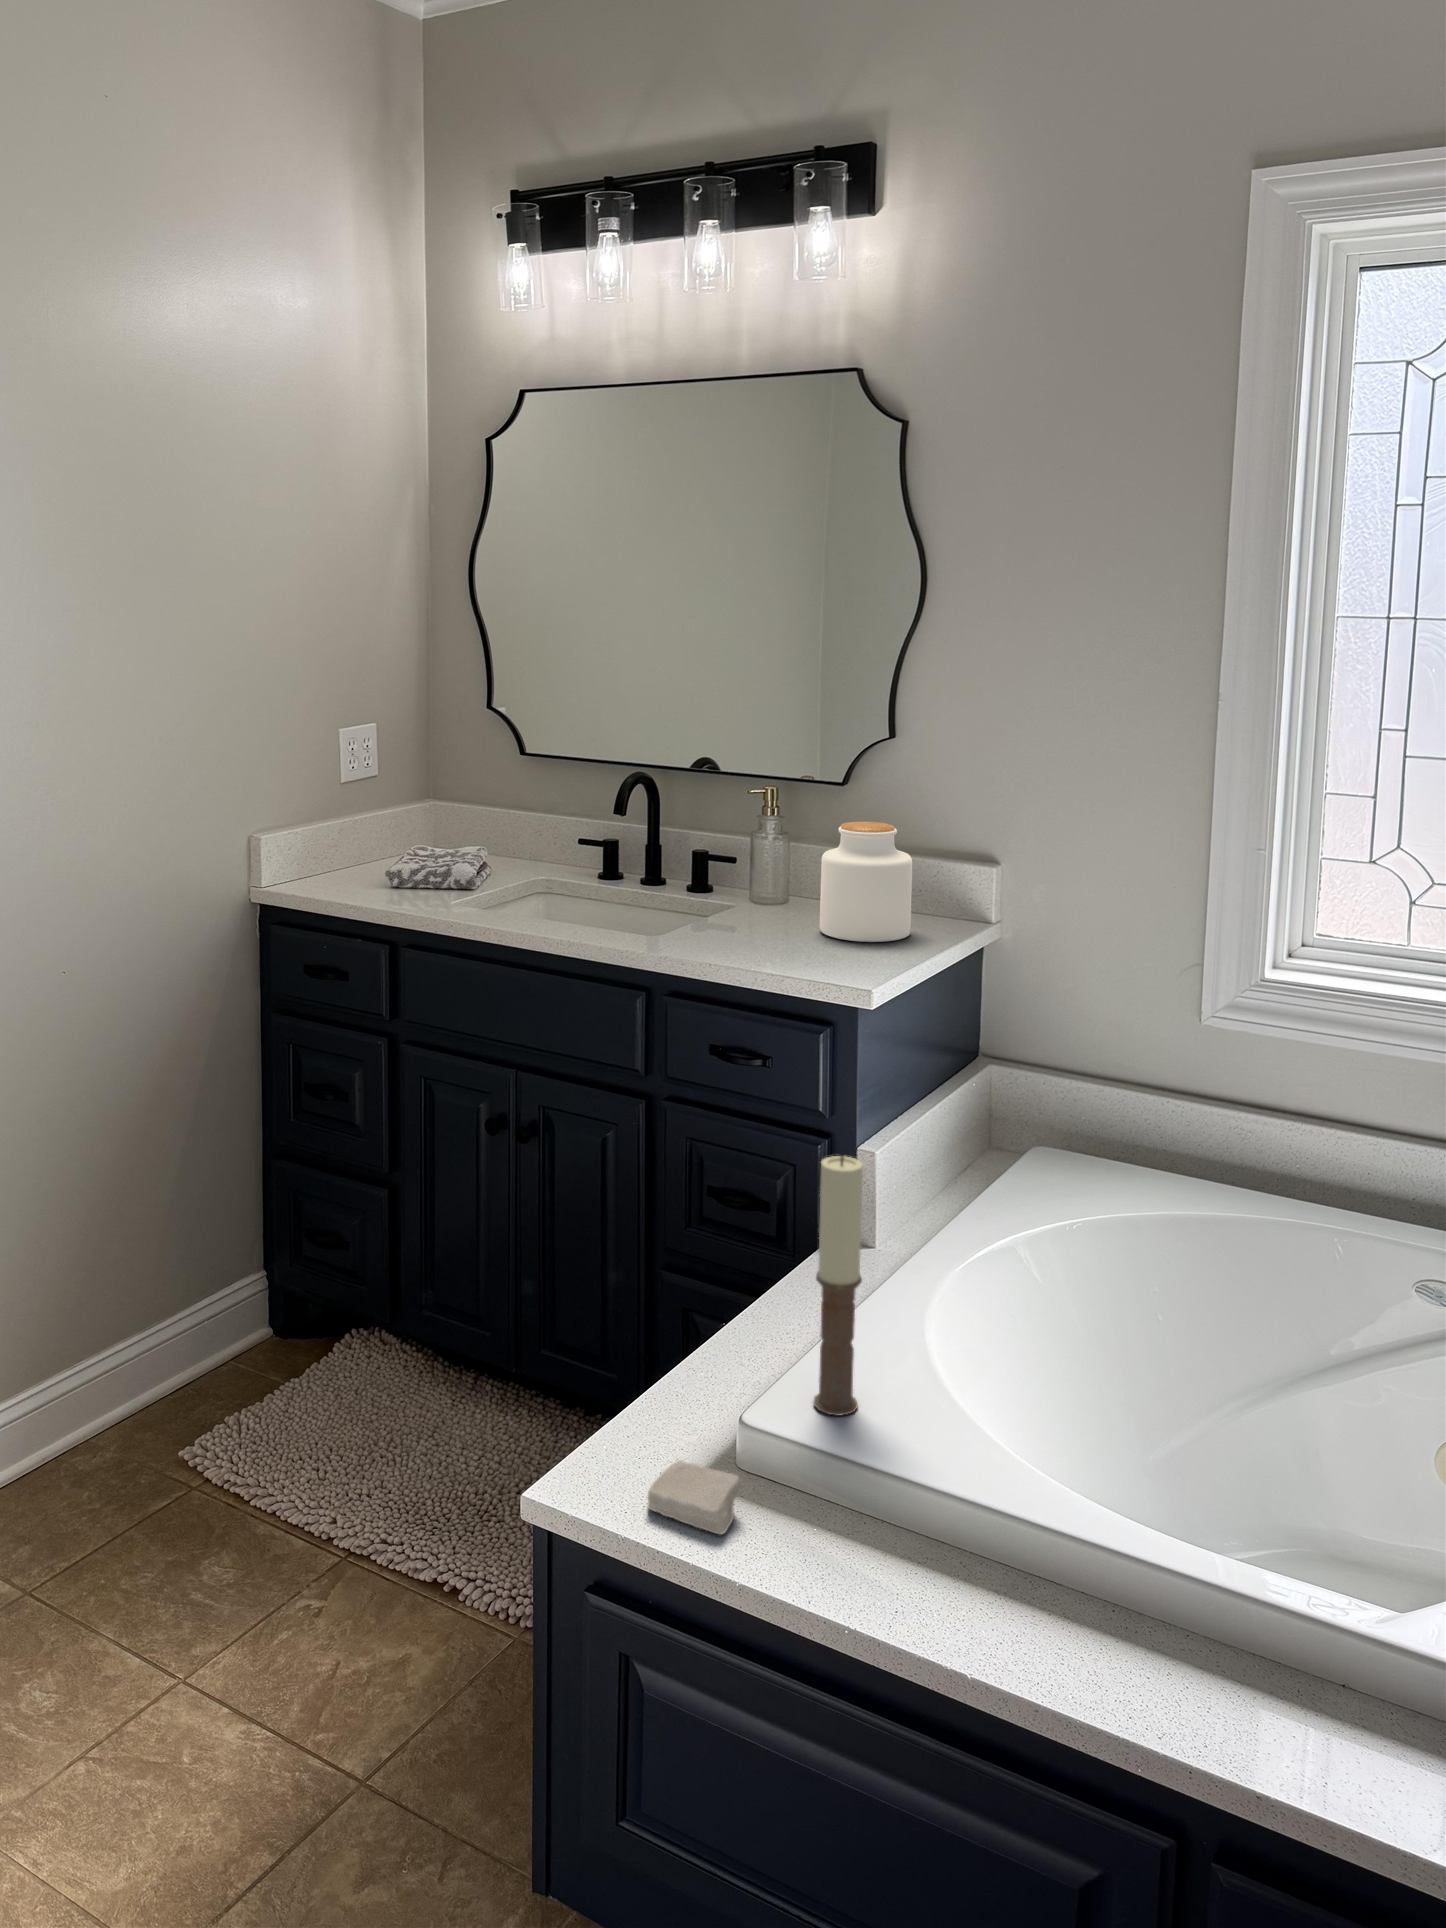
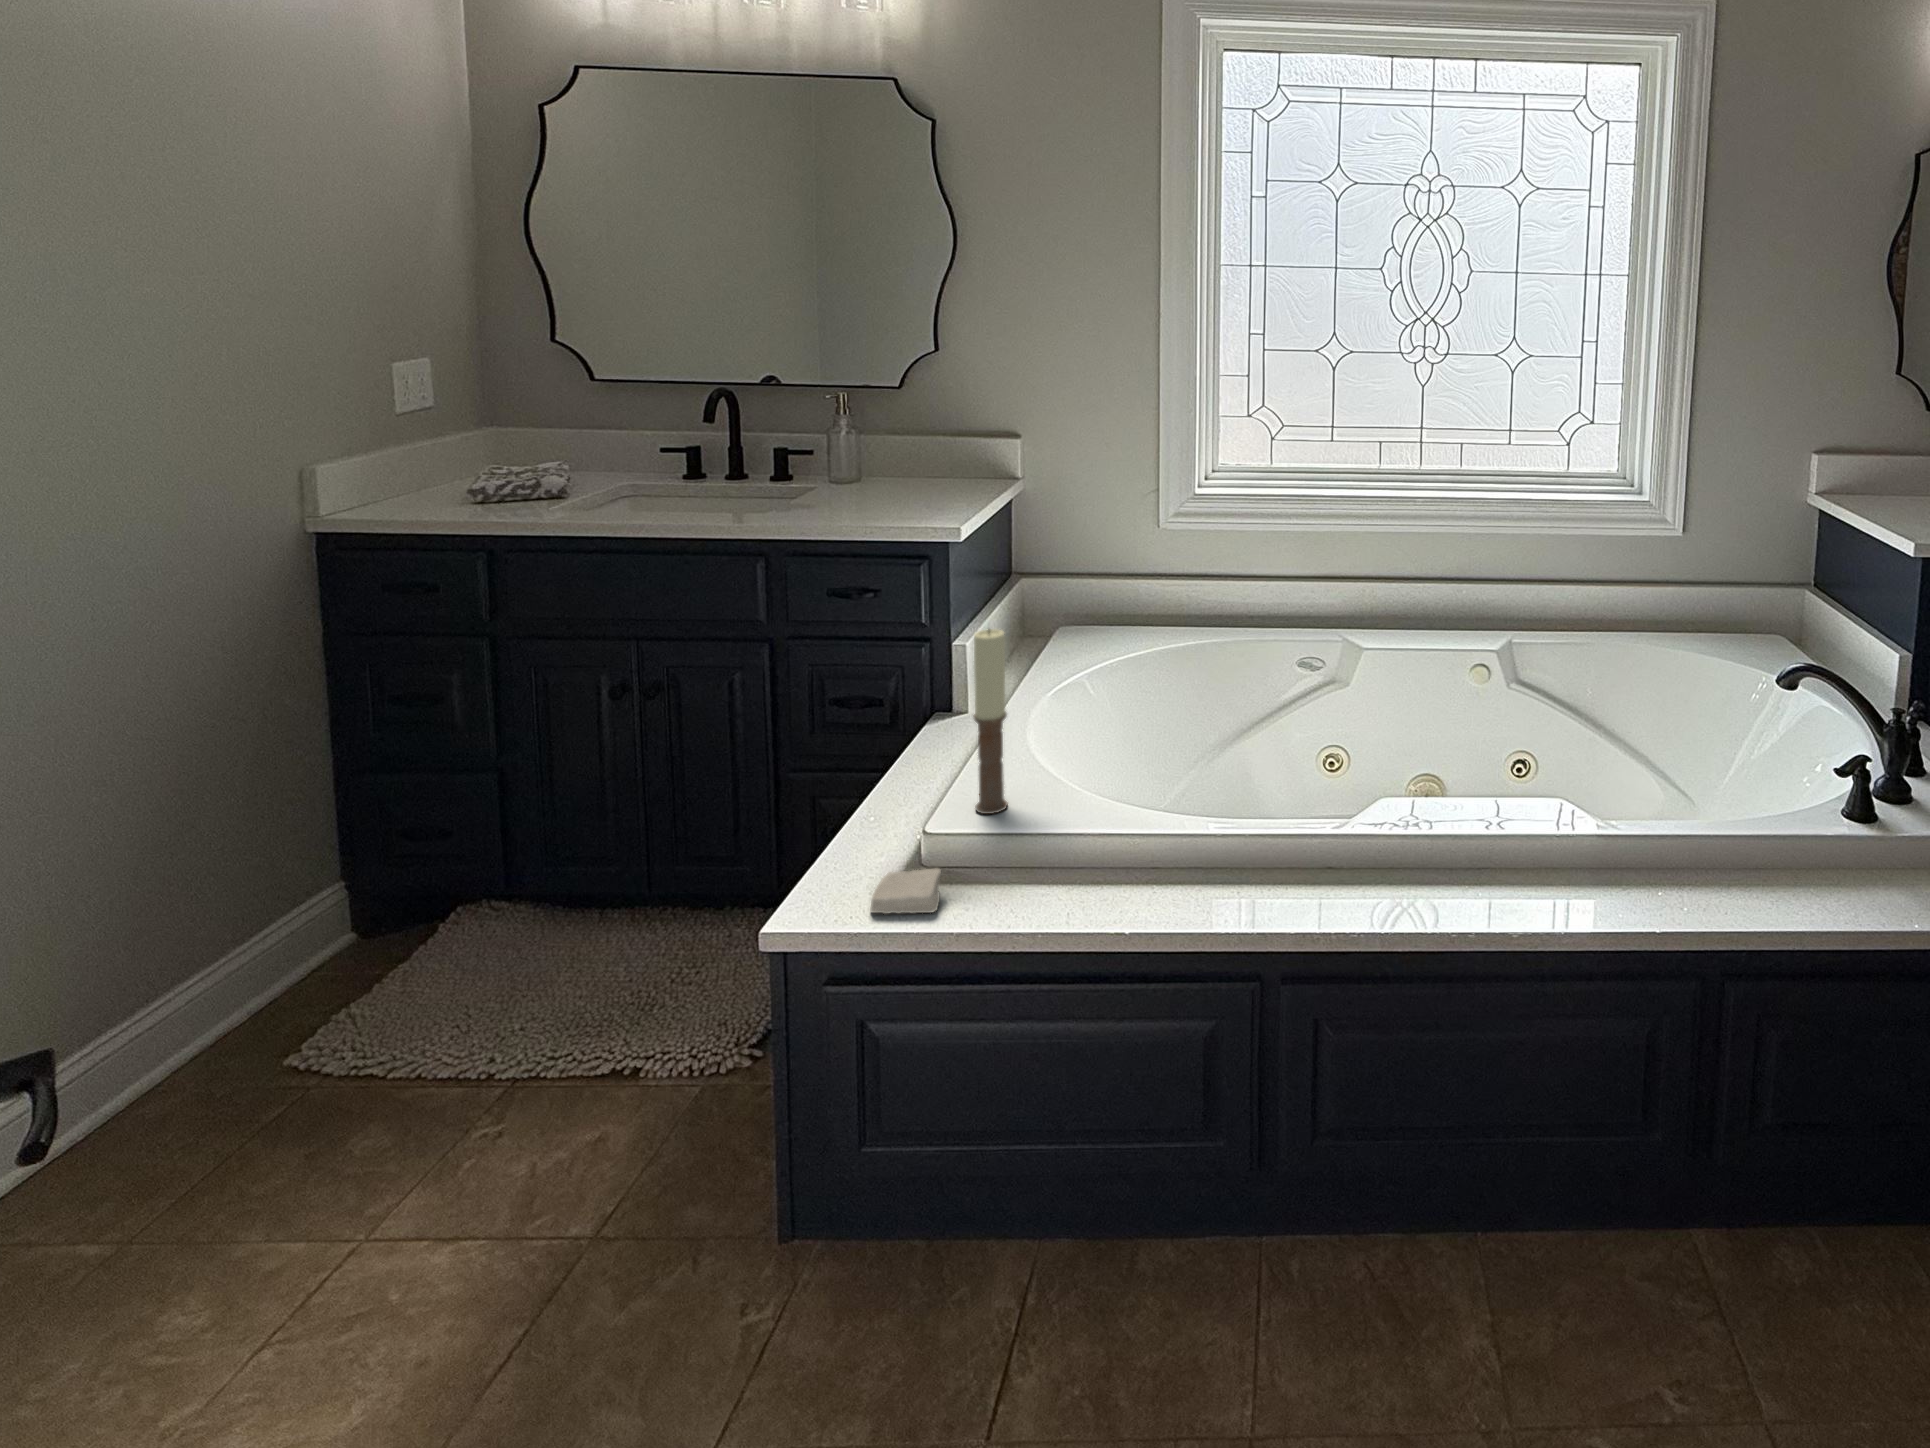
jar: present [820,822,912,942] -> none [894,412,964,498]

